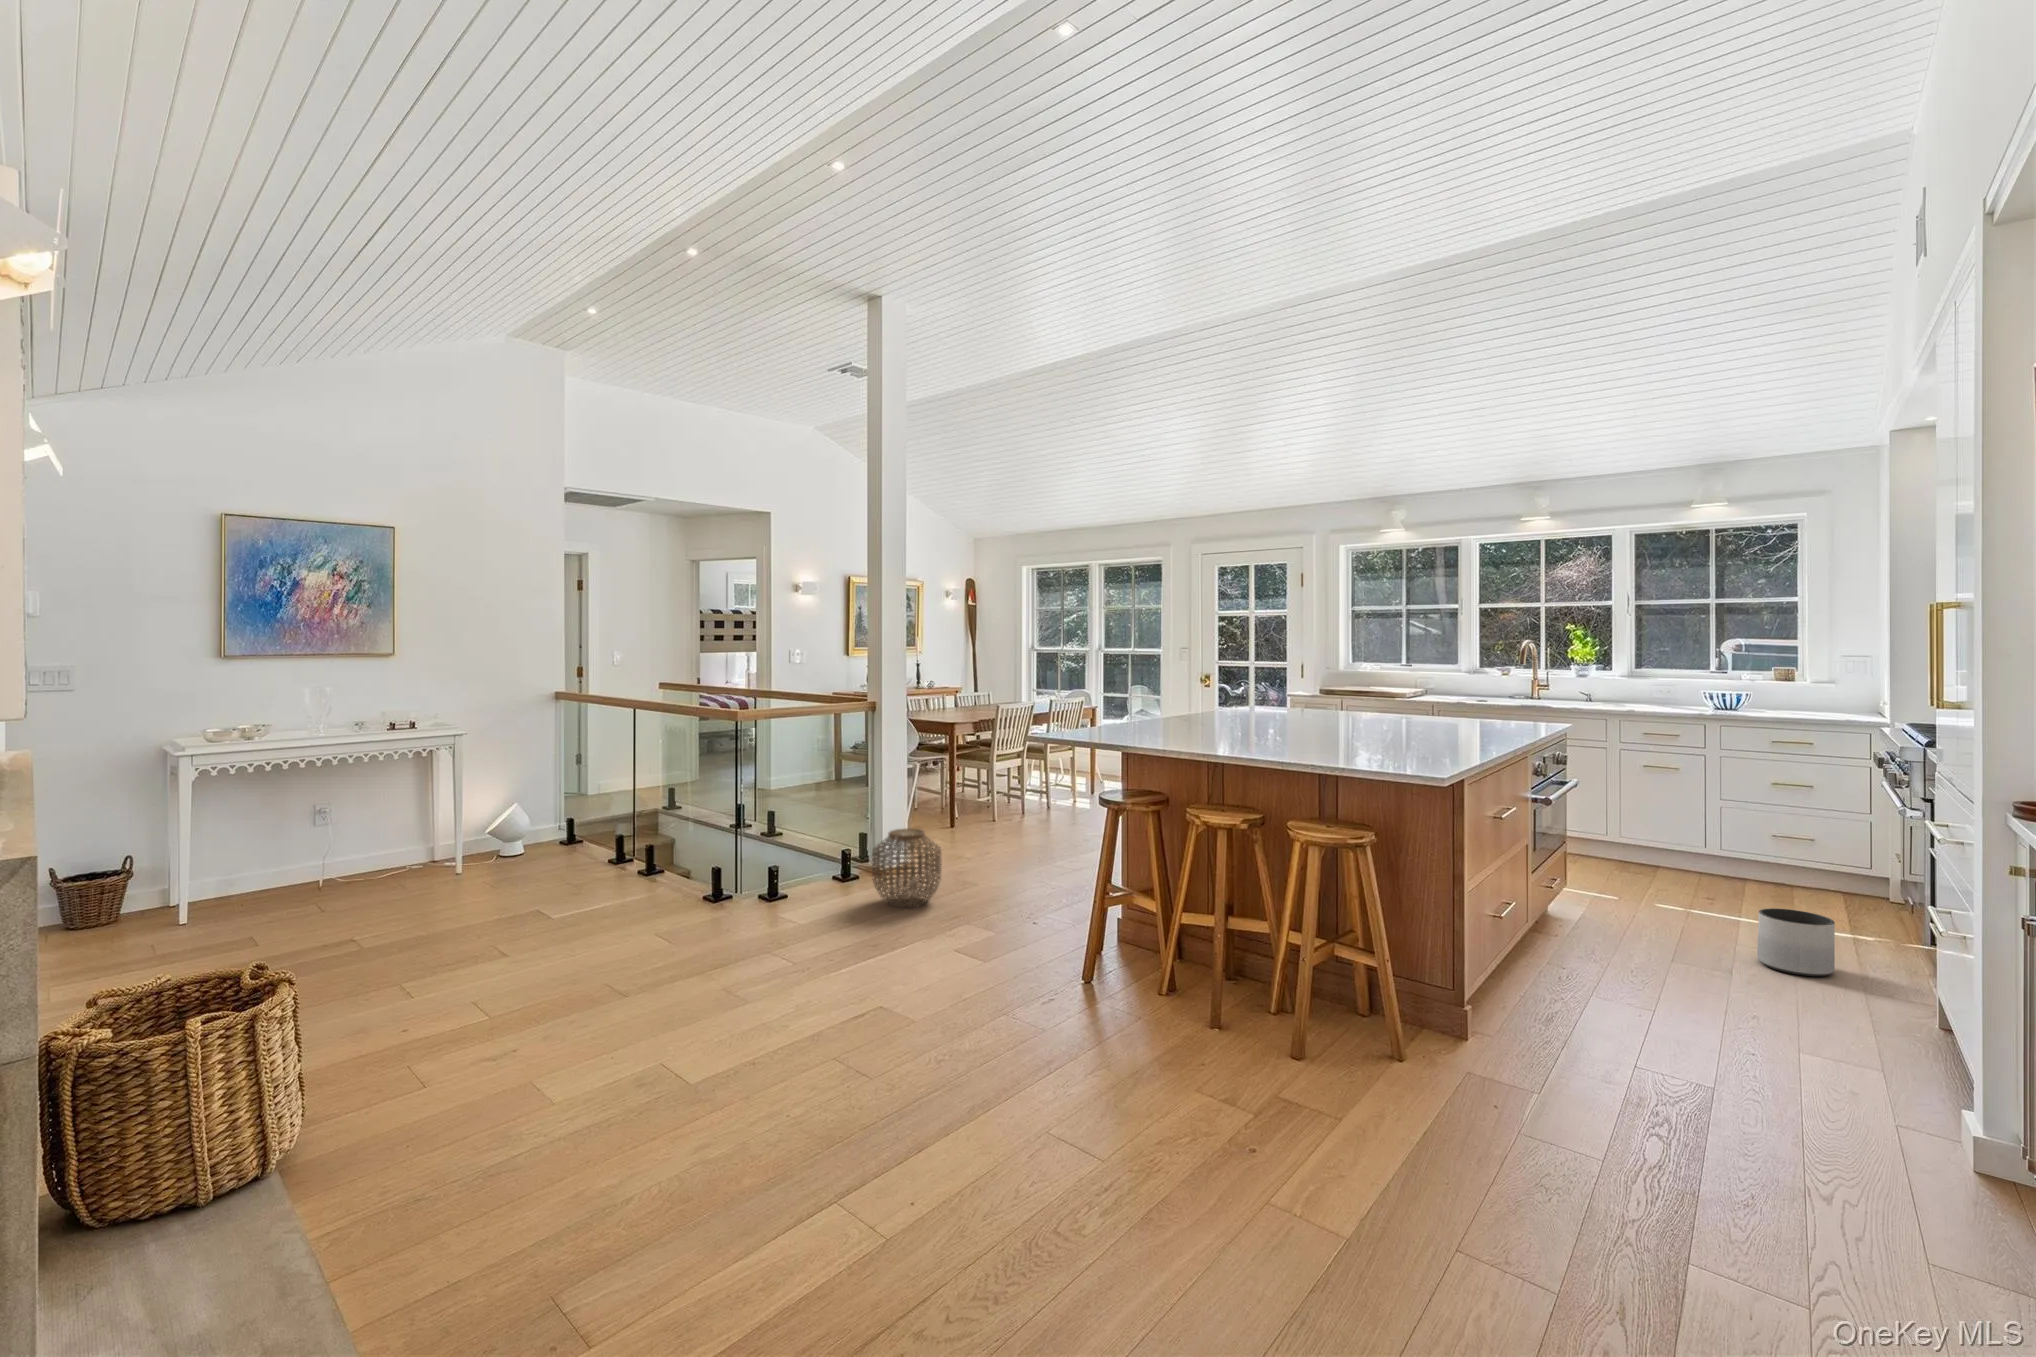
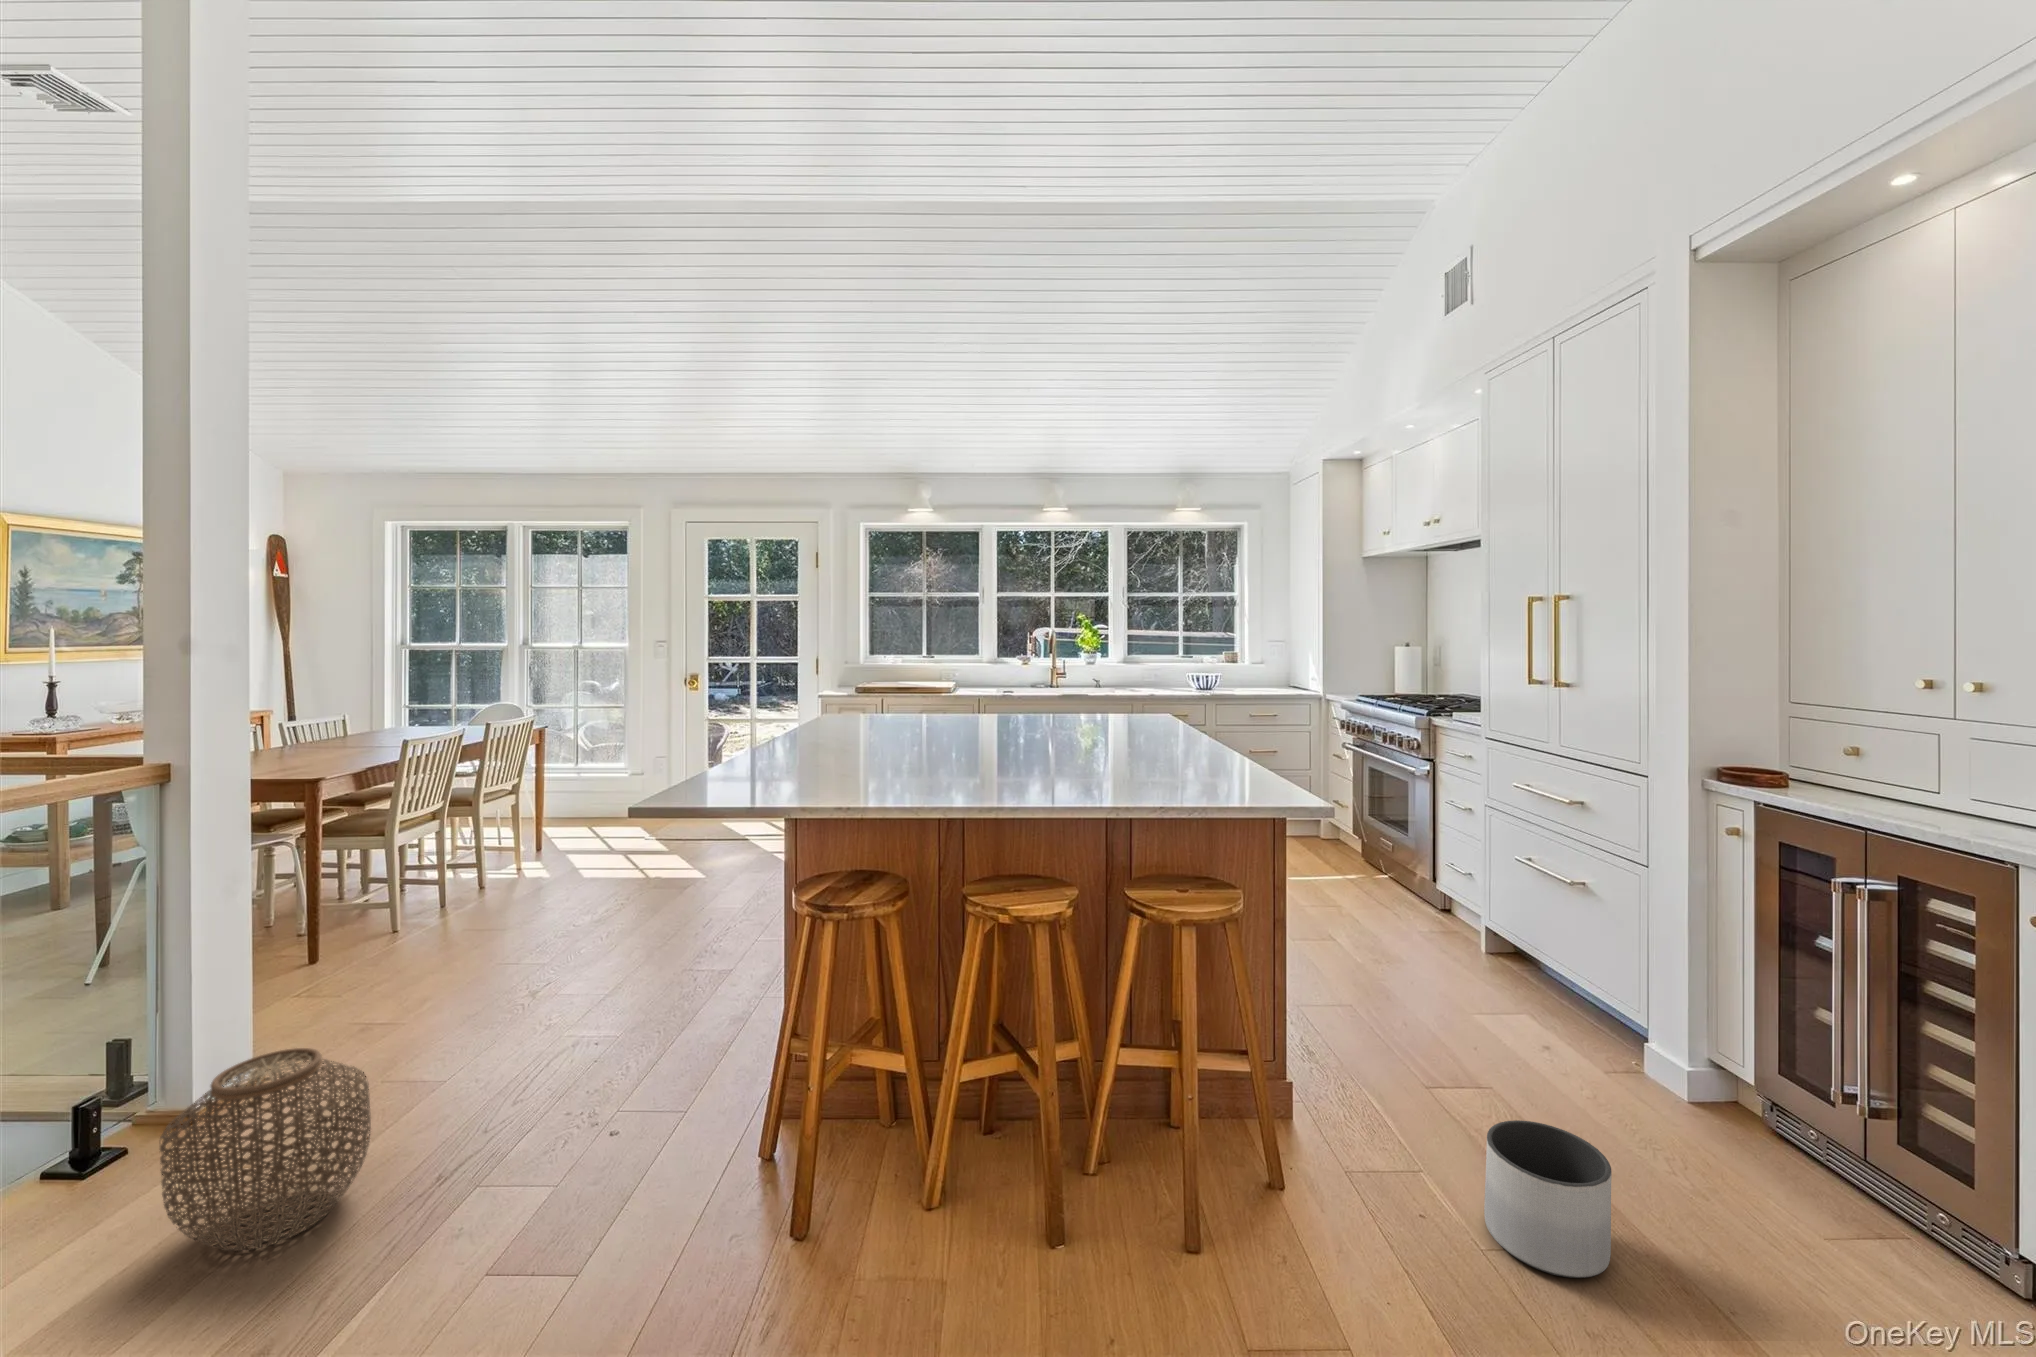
planter: present [1757,908,1835,976] -> present [1484,1120,1612,1278]

